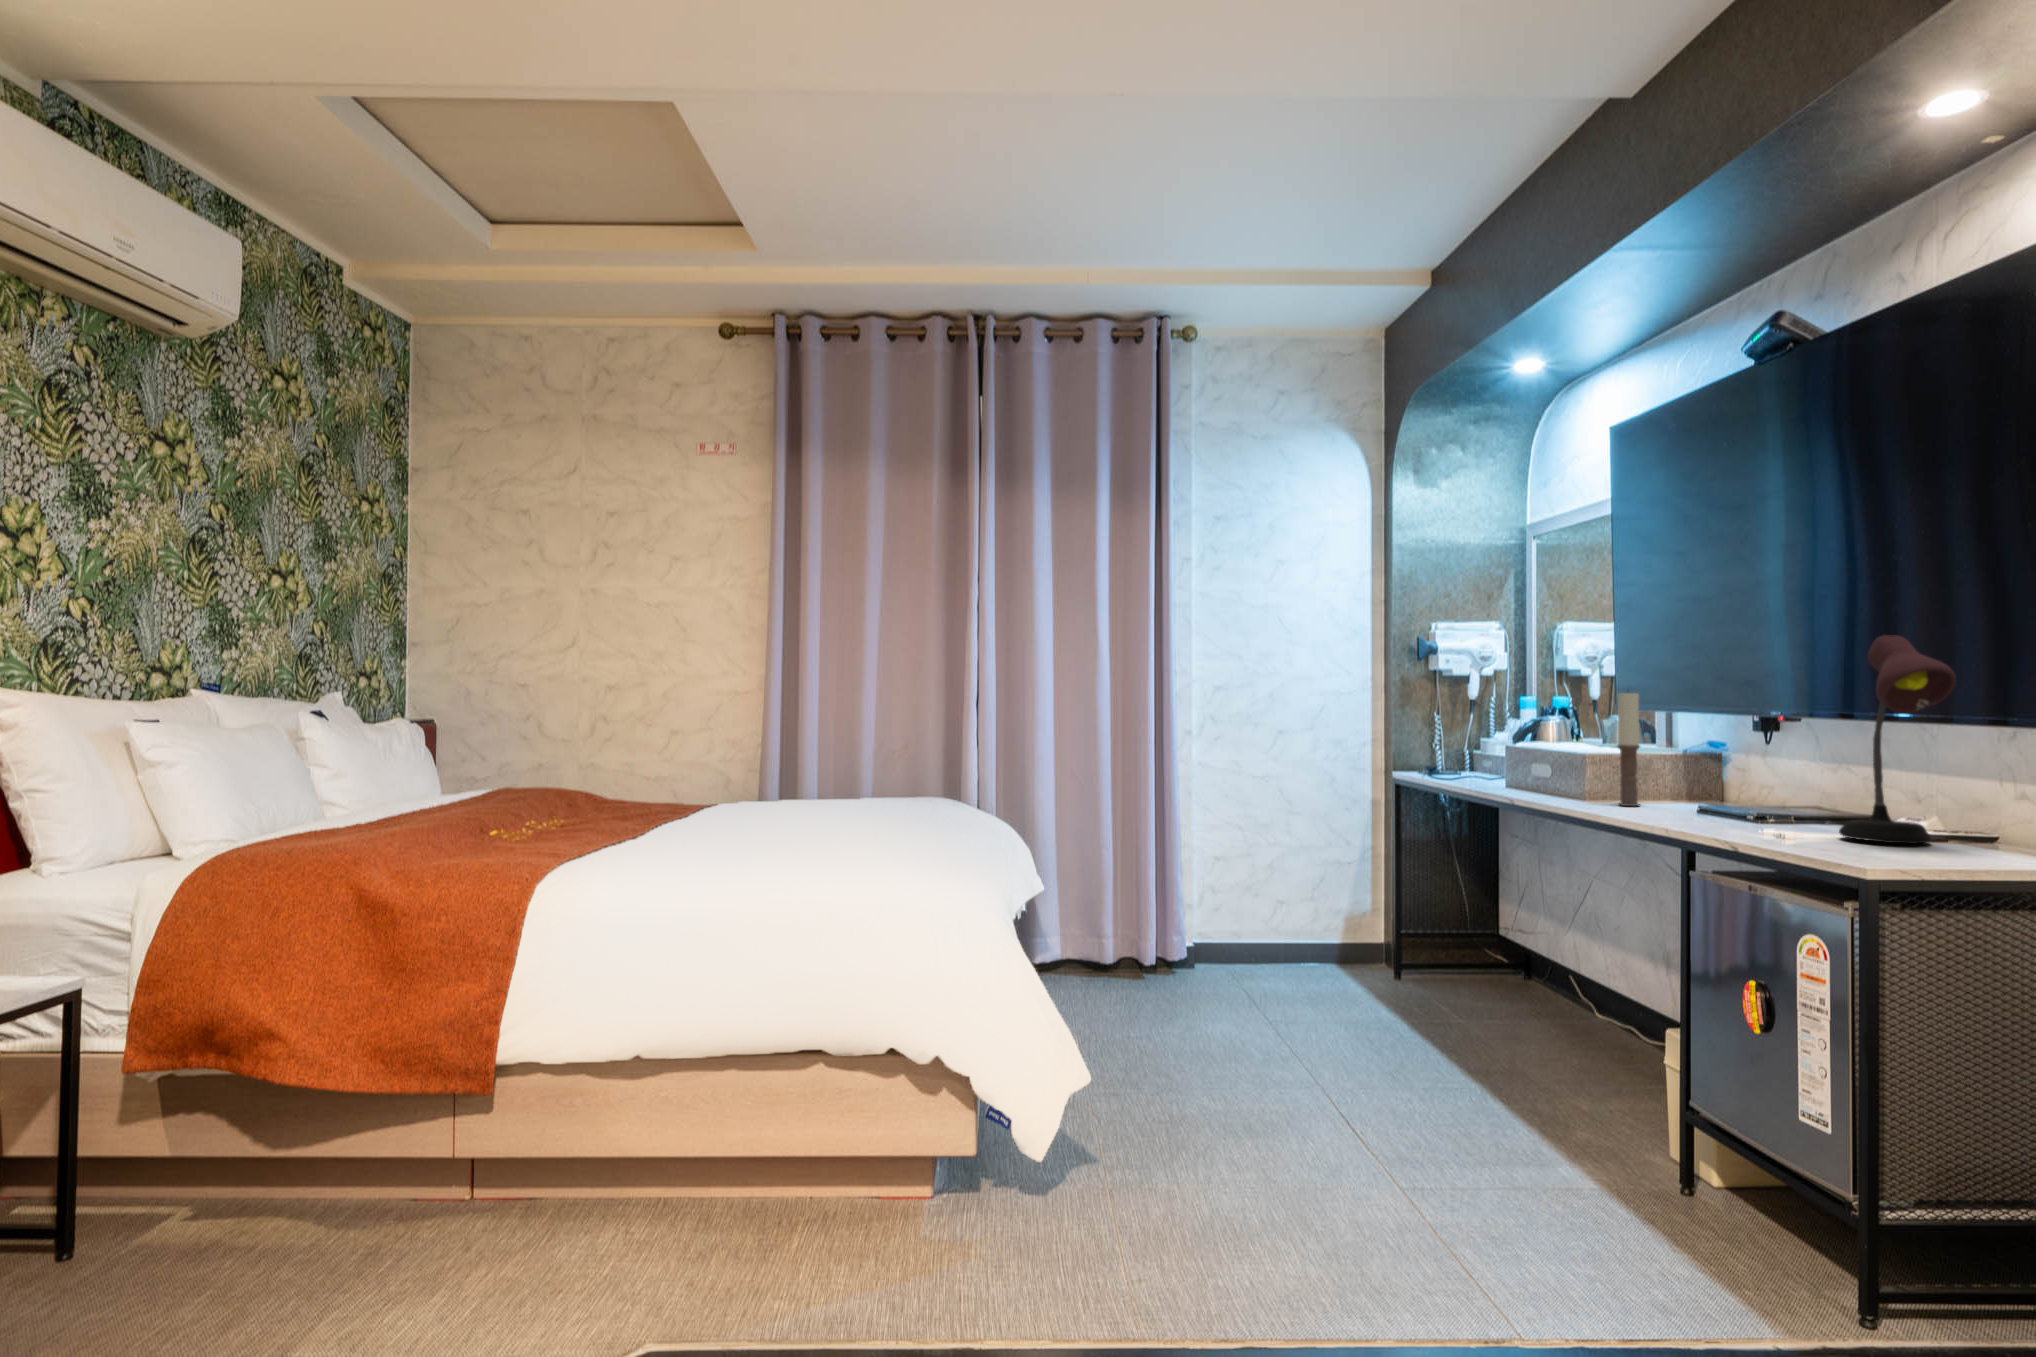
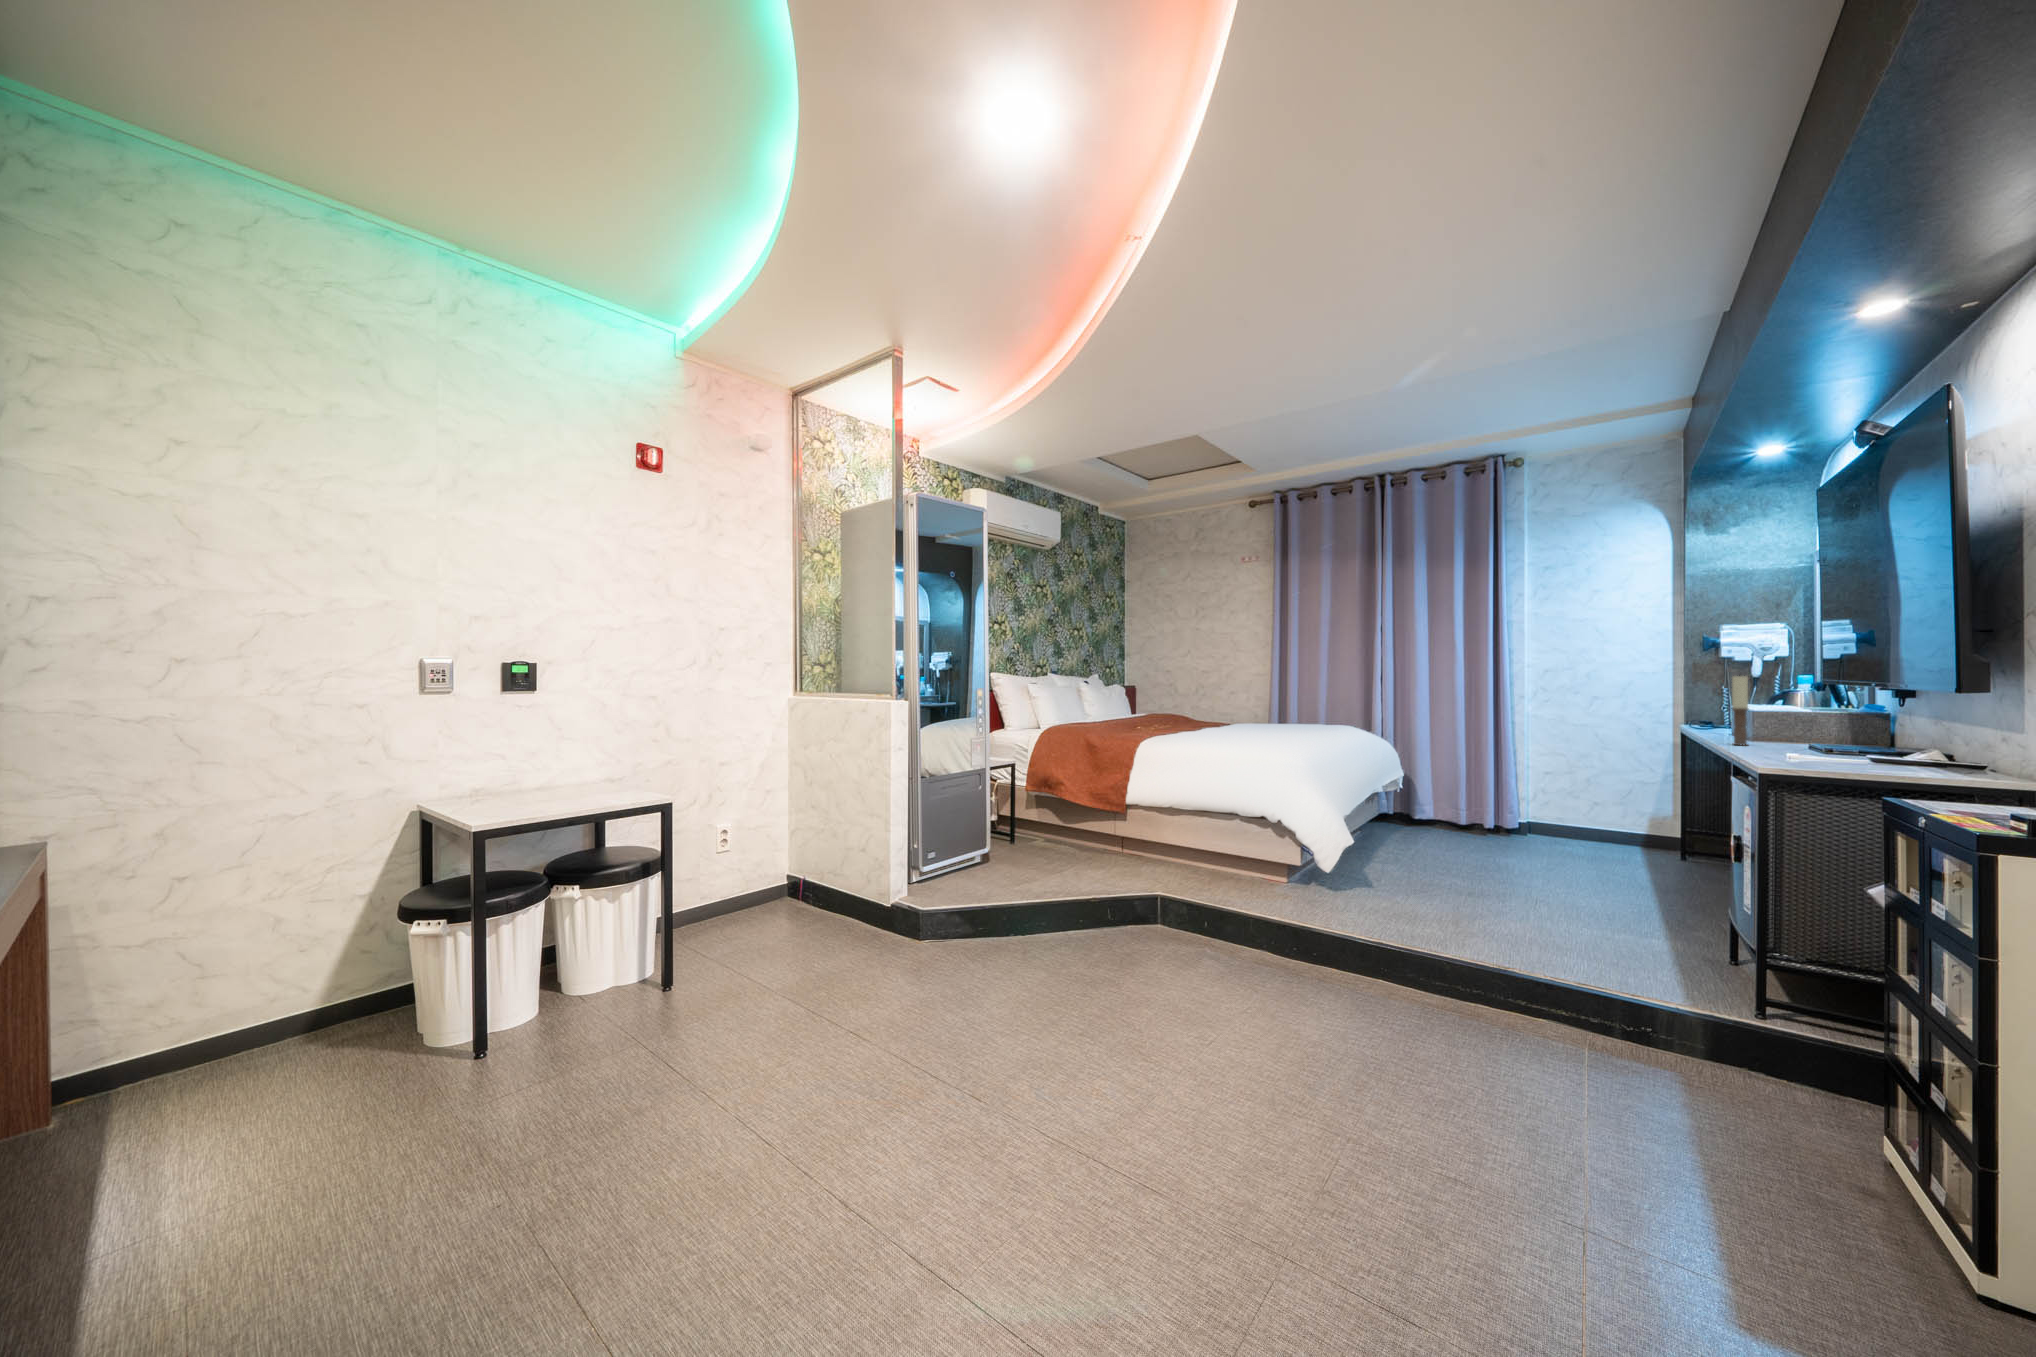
desk lamp: present [1839,635,1956,843] -> none [1773,644,1831,762]

